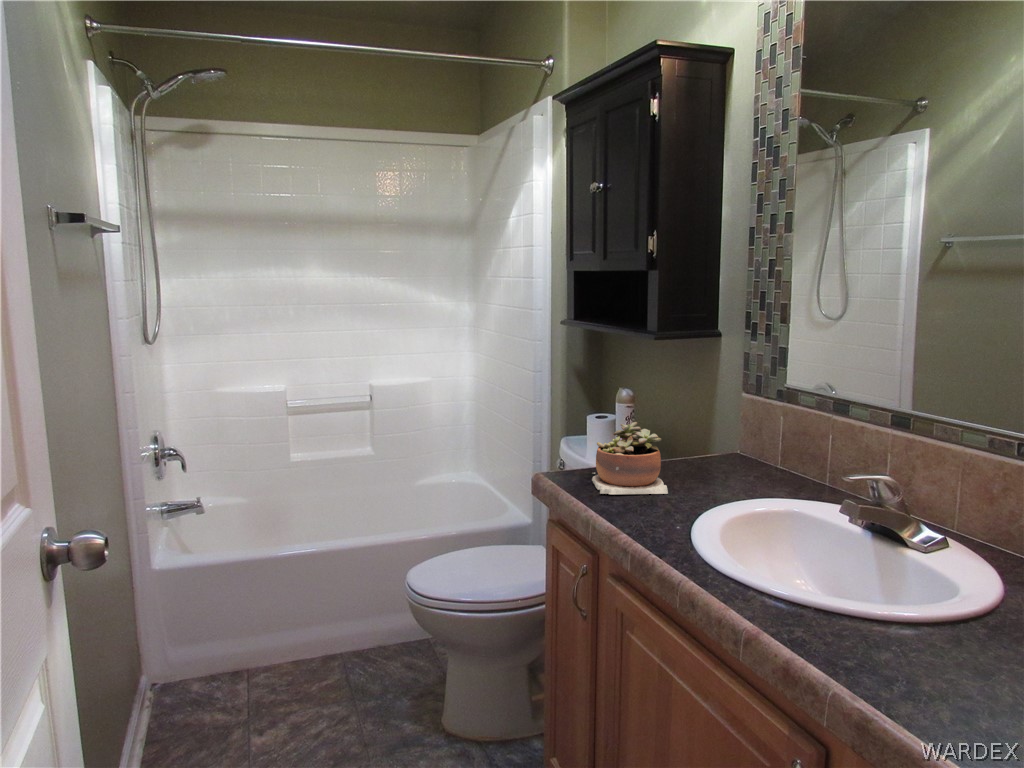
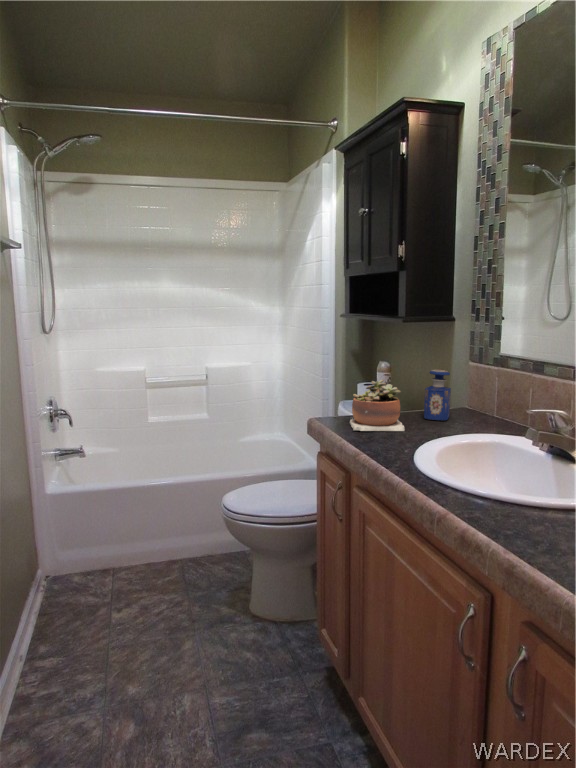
perfume bottle: none [689,407,724,476] -> present [424,369,451,421]

